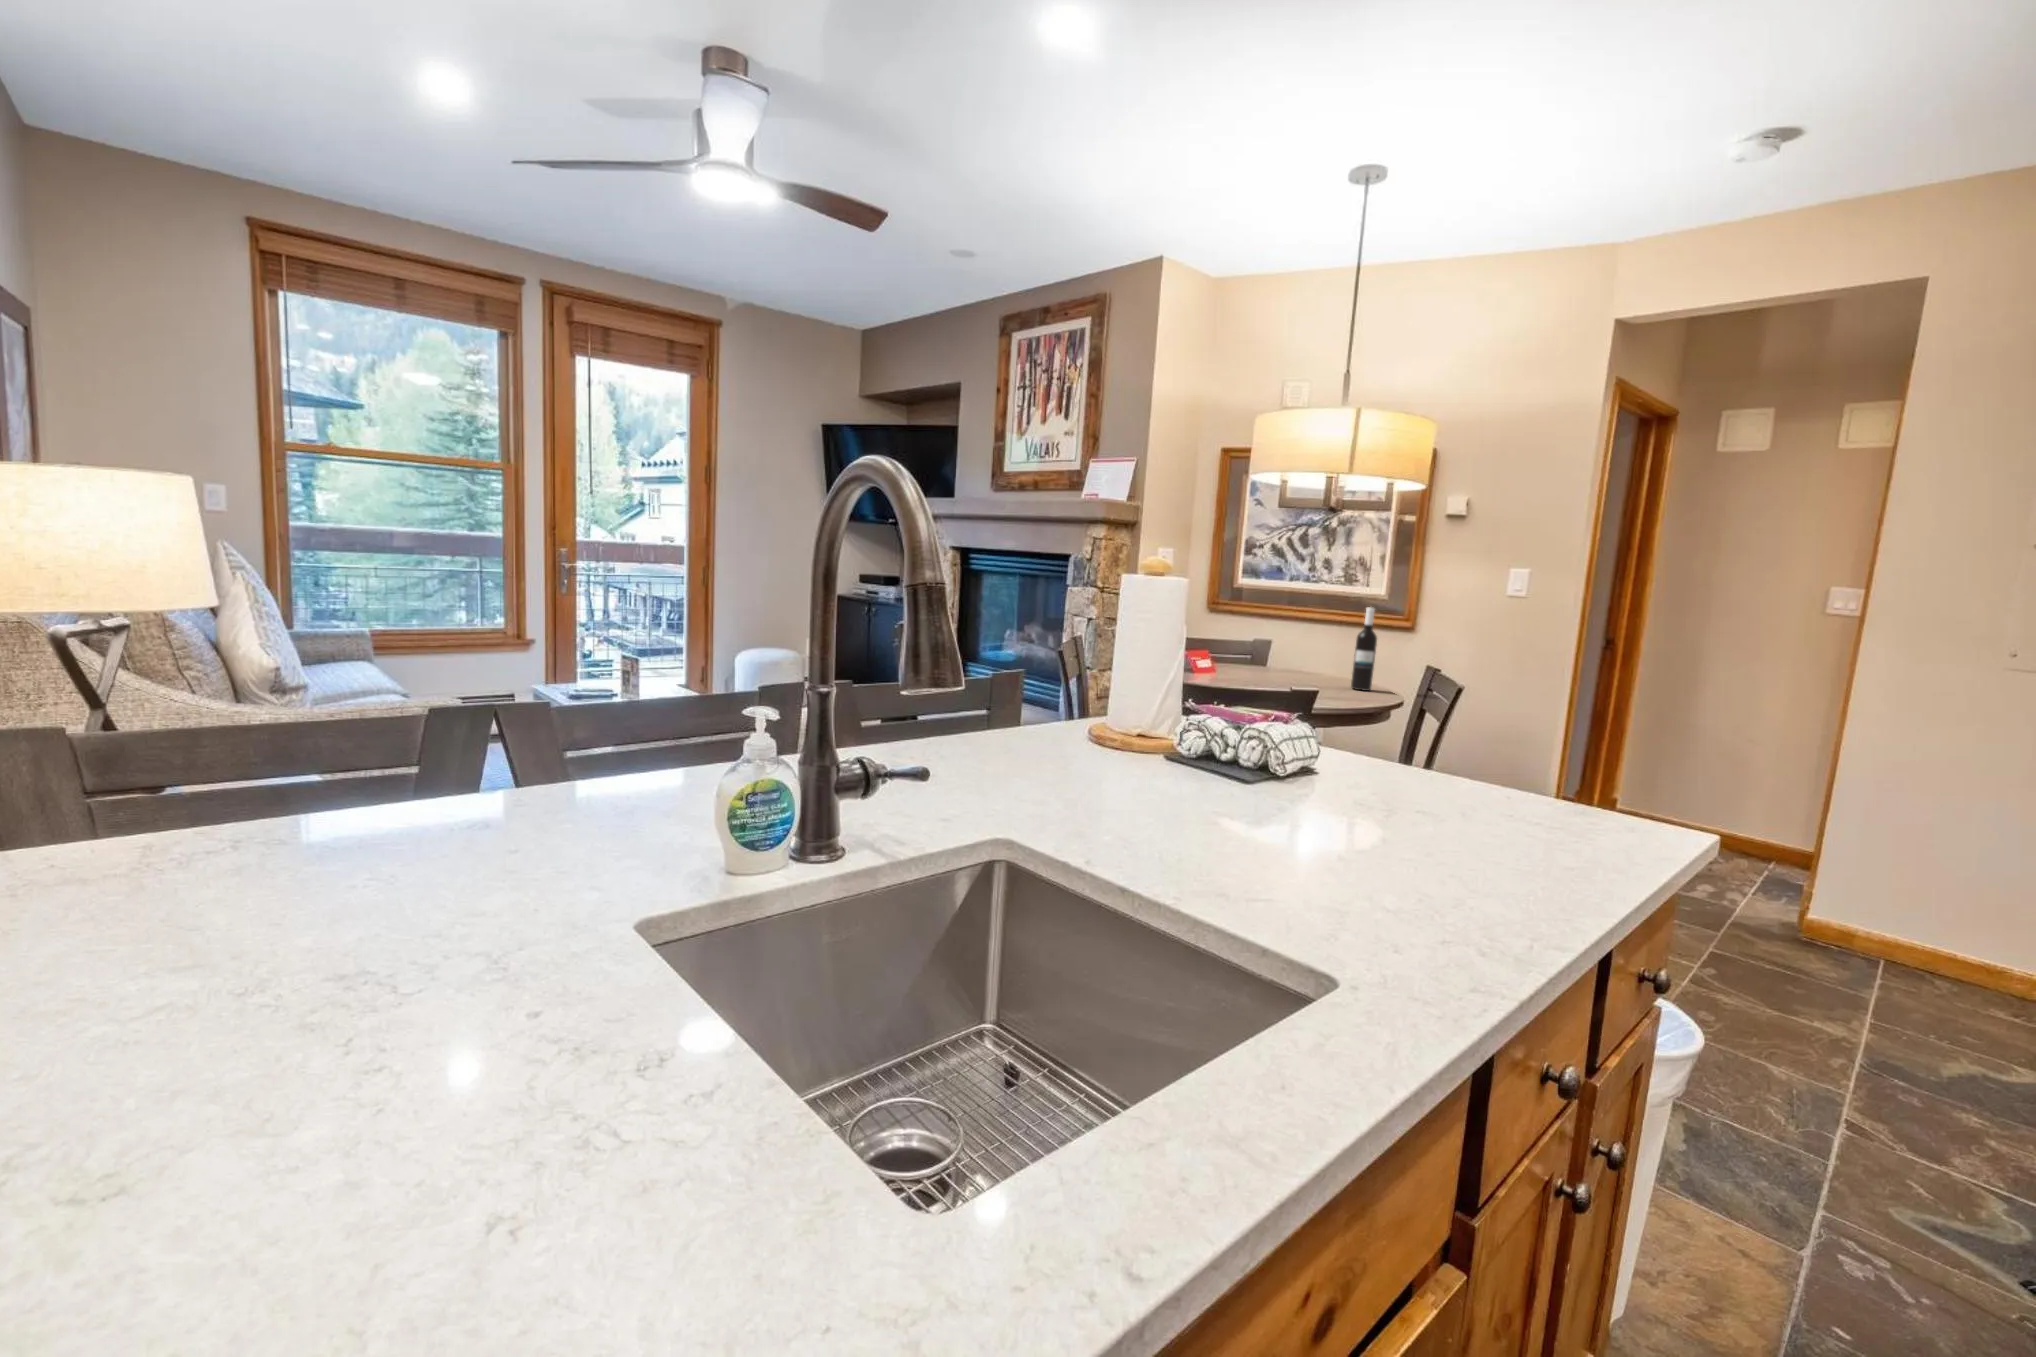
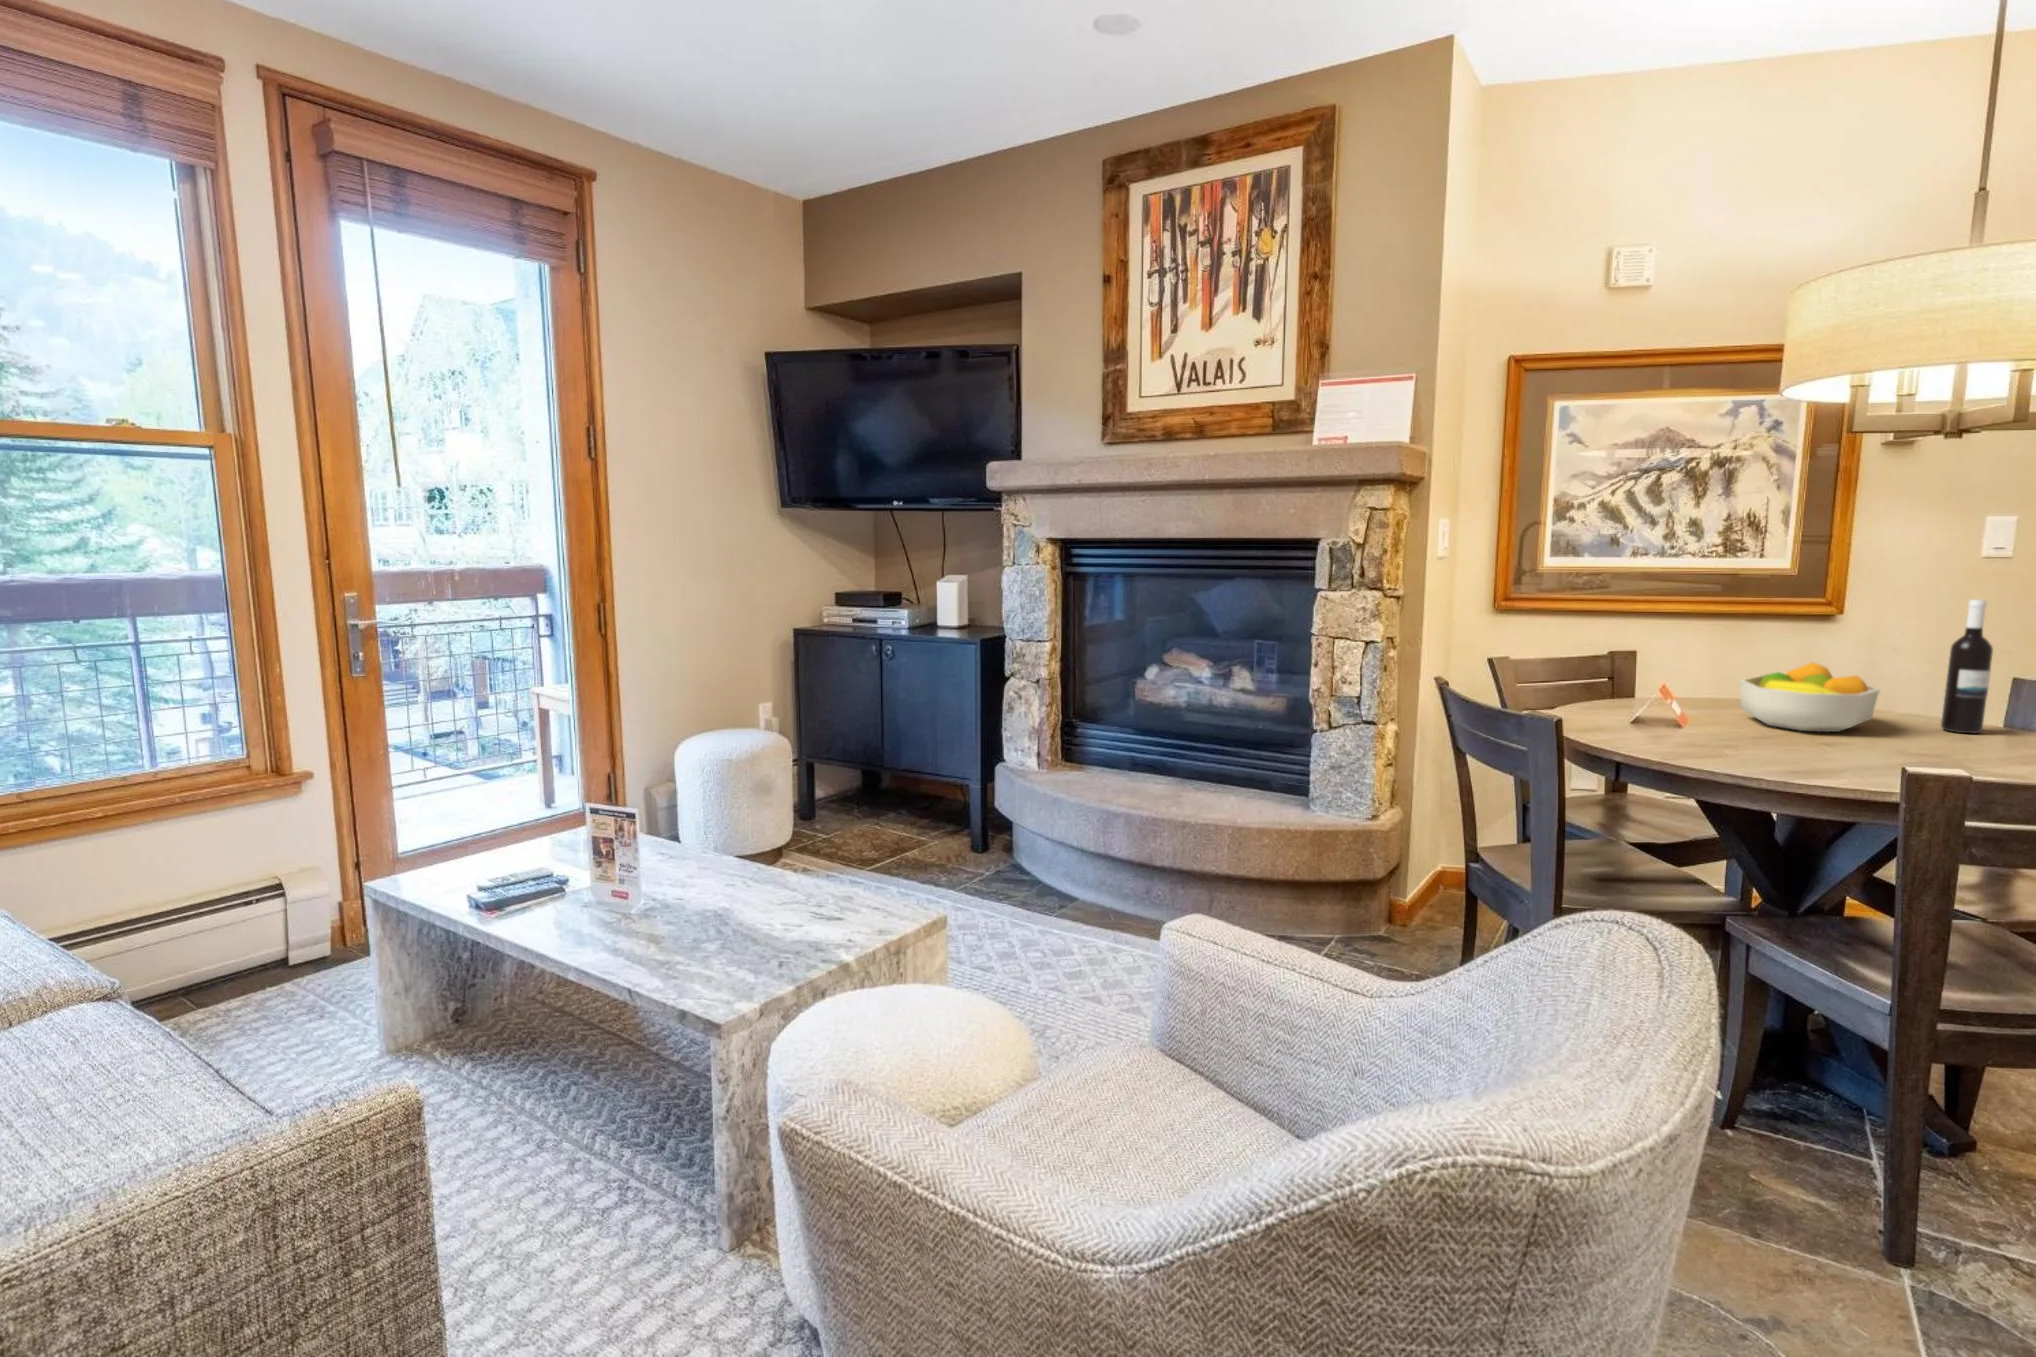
fruit bowl: none [1239,643,1318,682] -> present [1740,662,1879,732]

